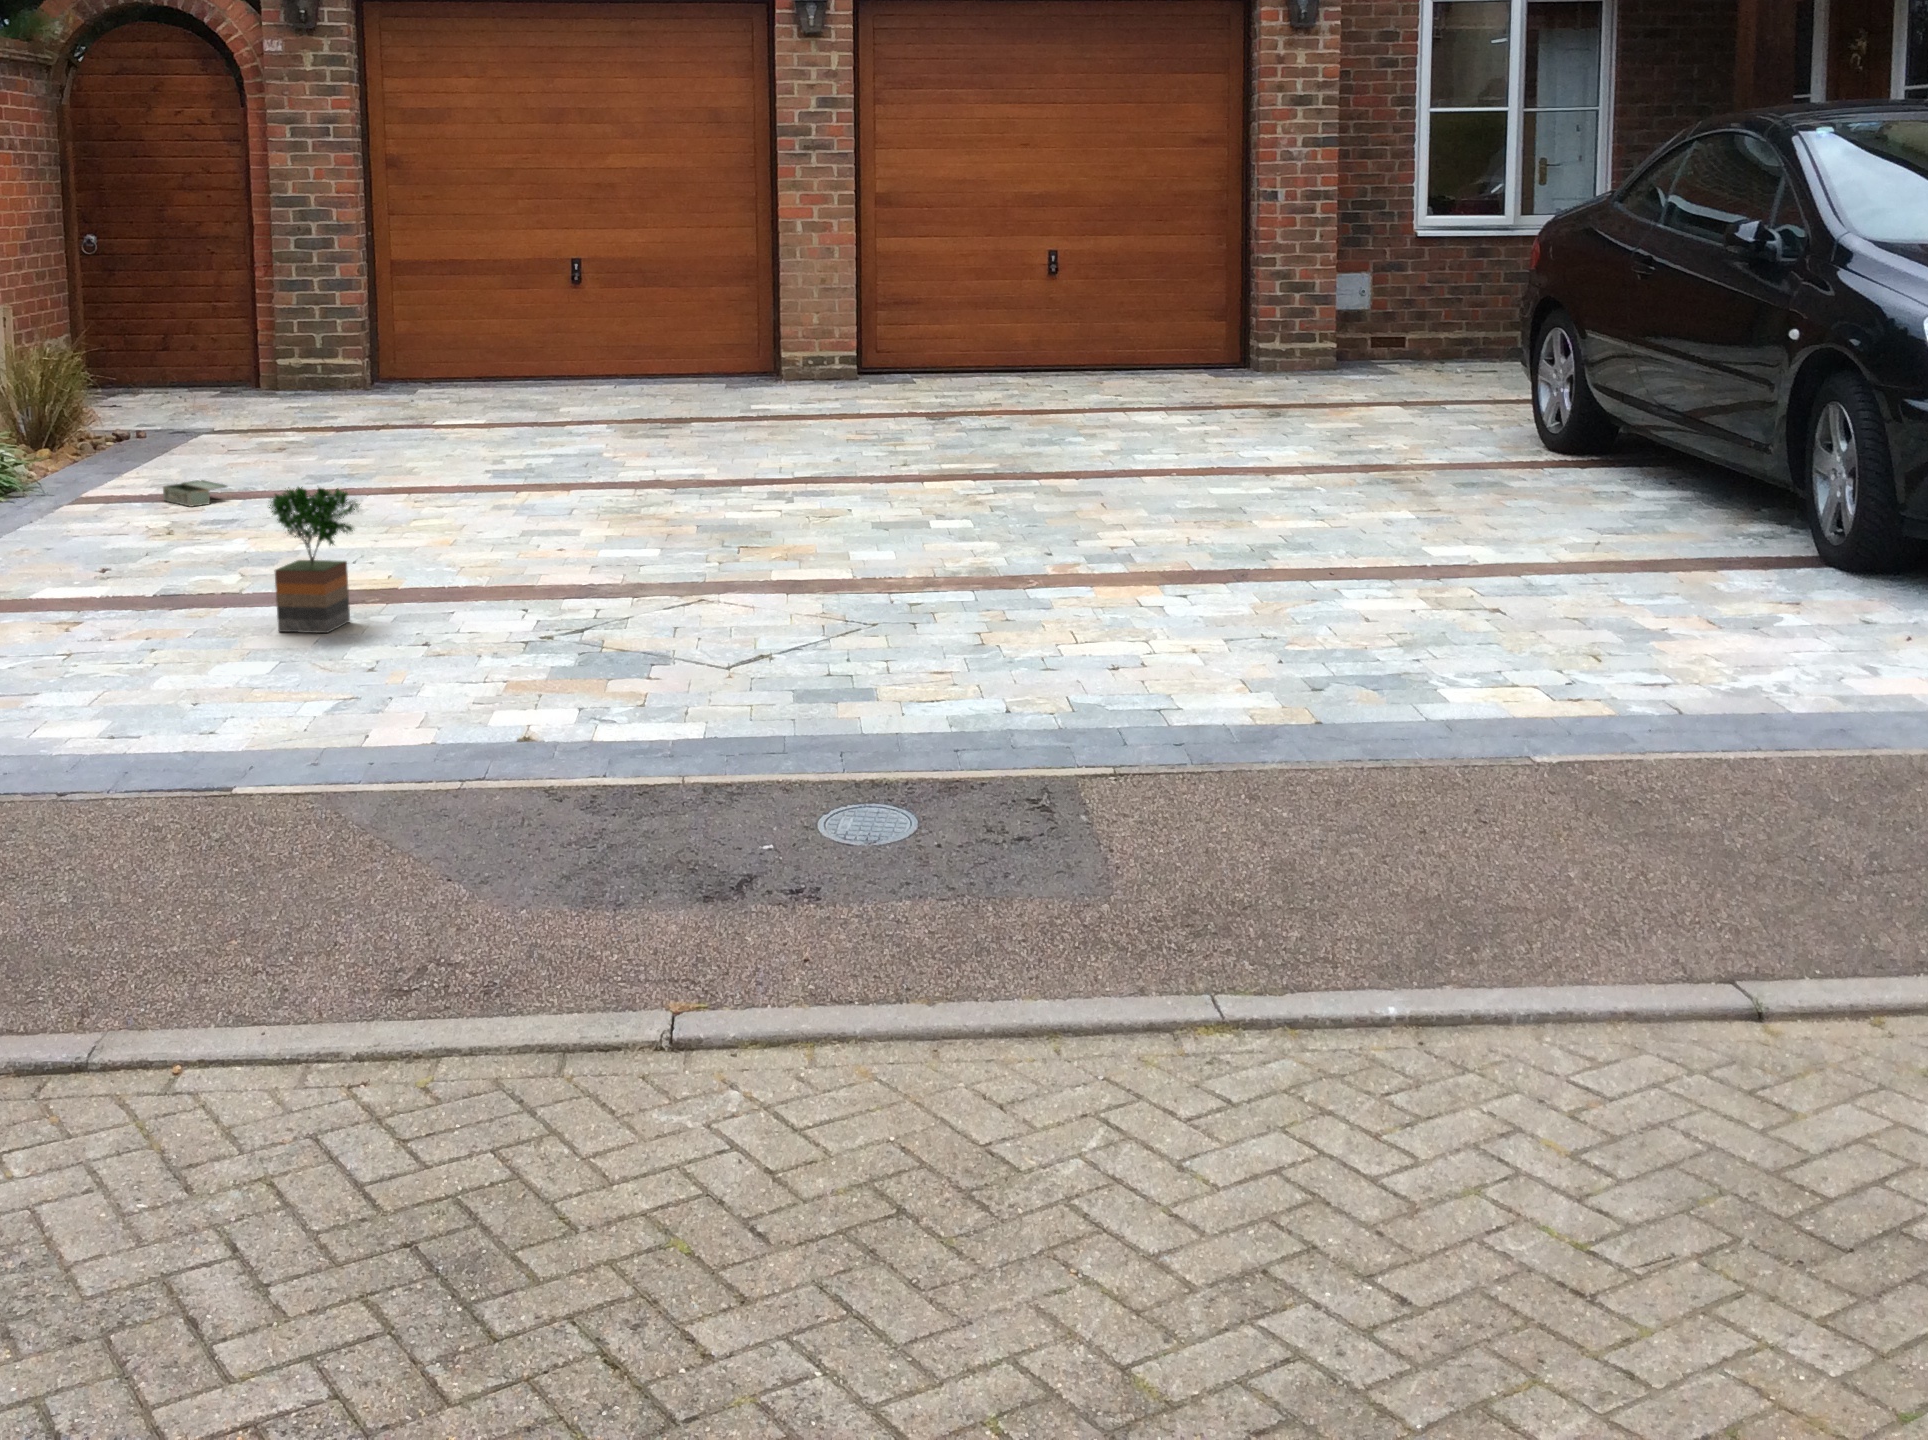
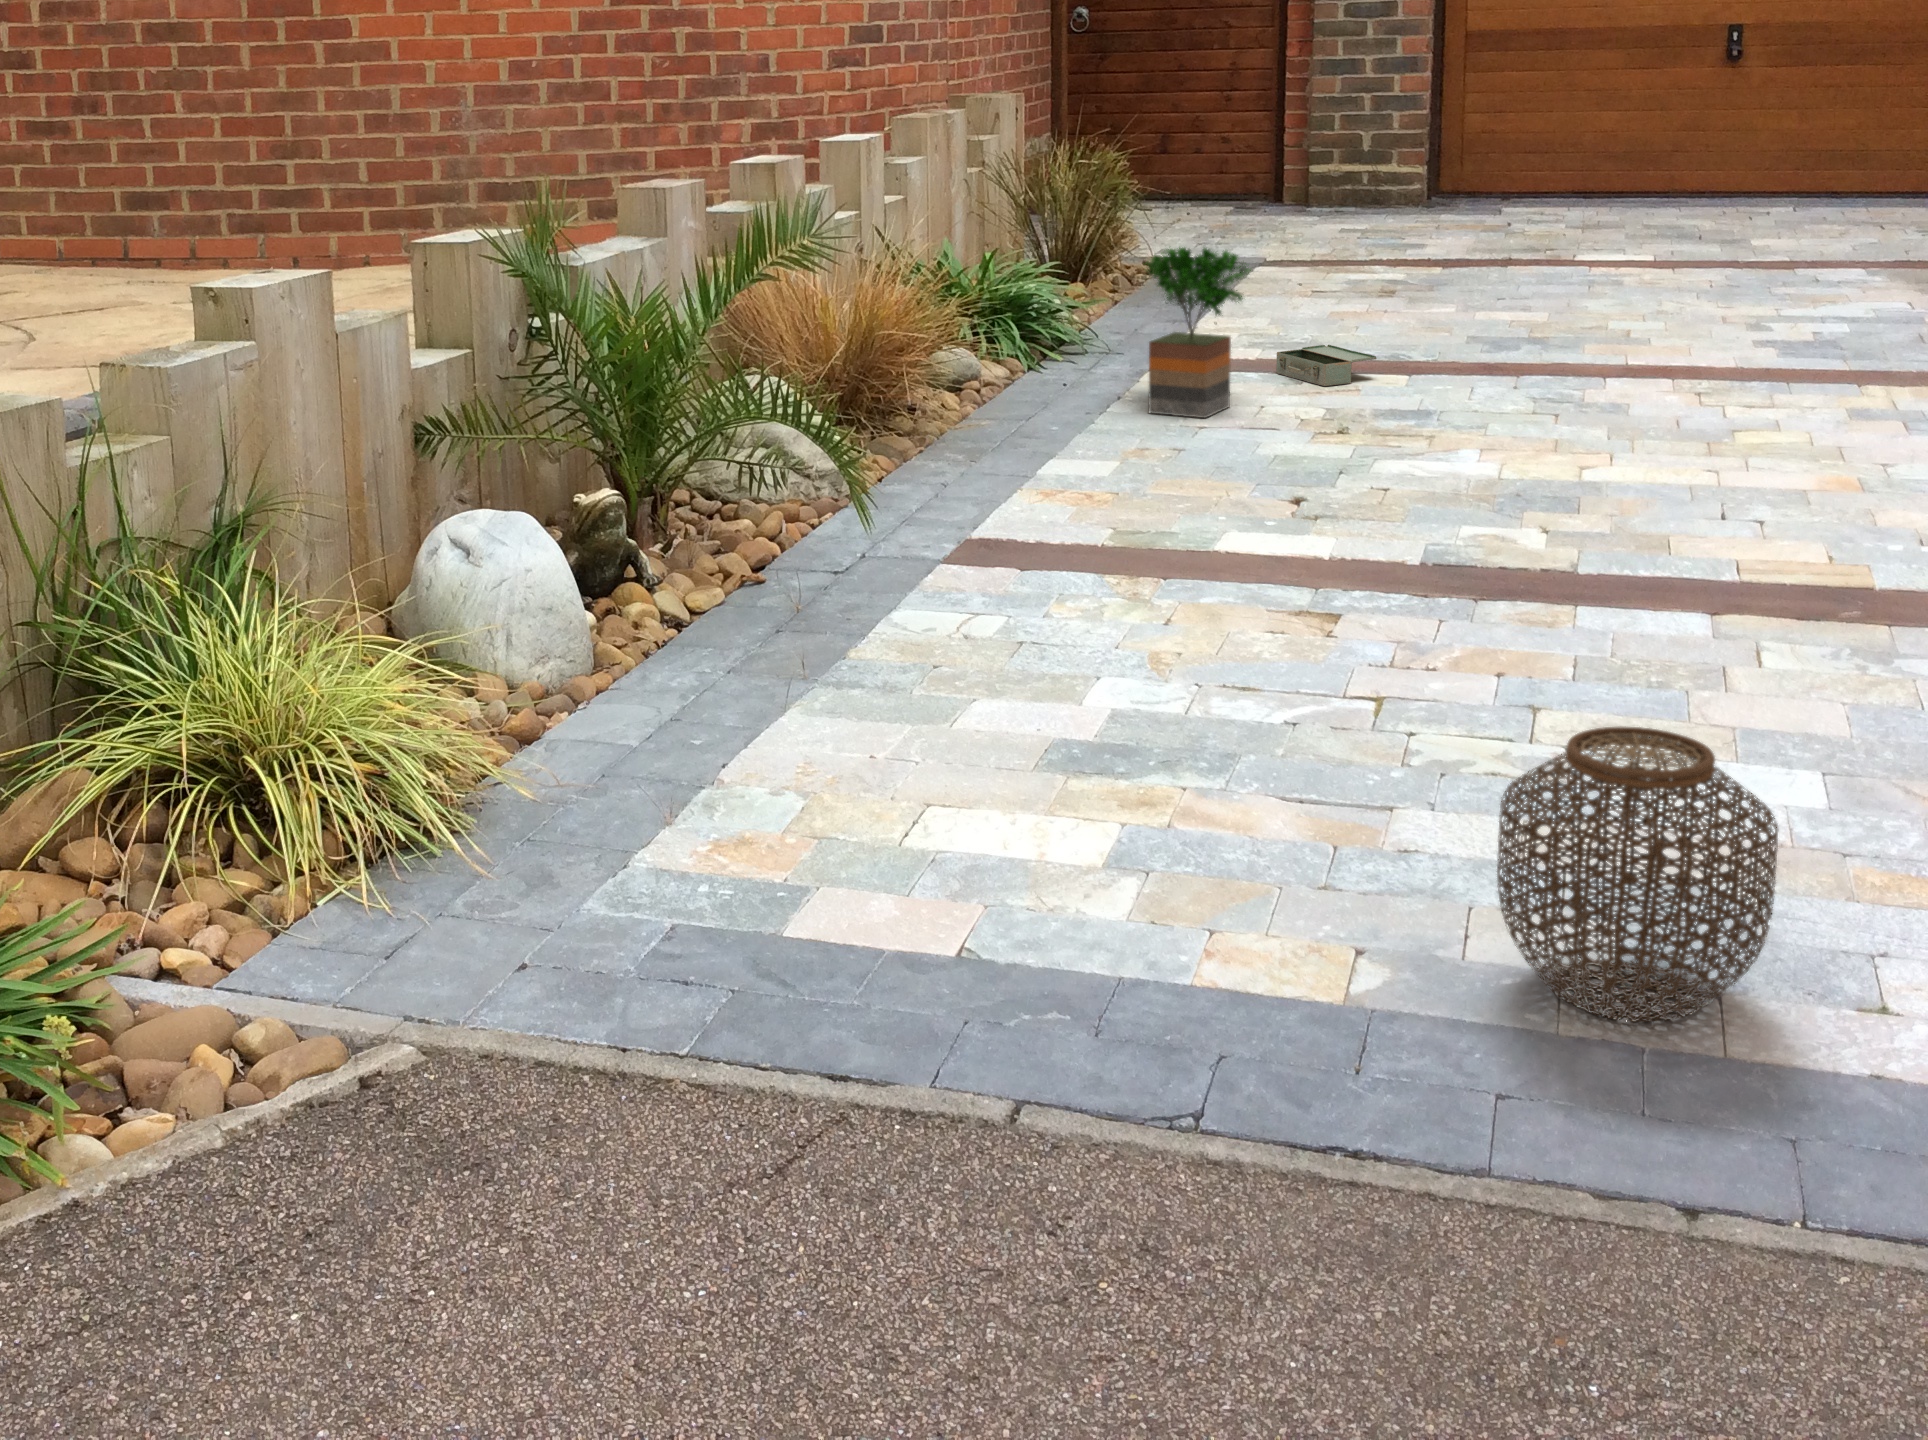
potted tree: present [269,487,360,633] -> present [1147,247,1251,418]
woven basket: none [49,624,181,761] -> present [1497,727,1778,1022]

